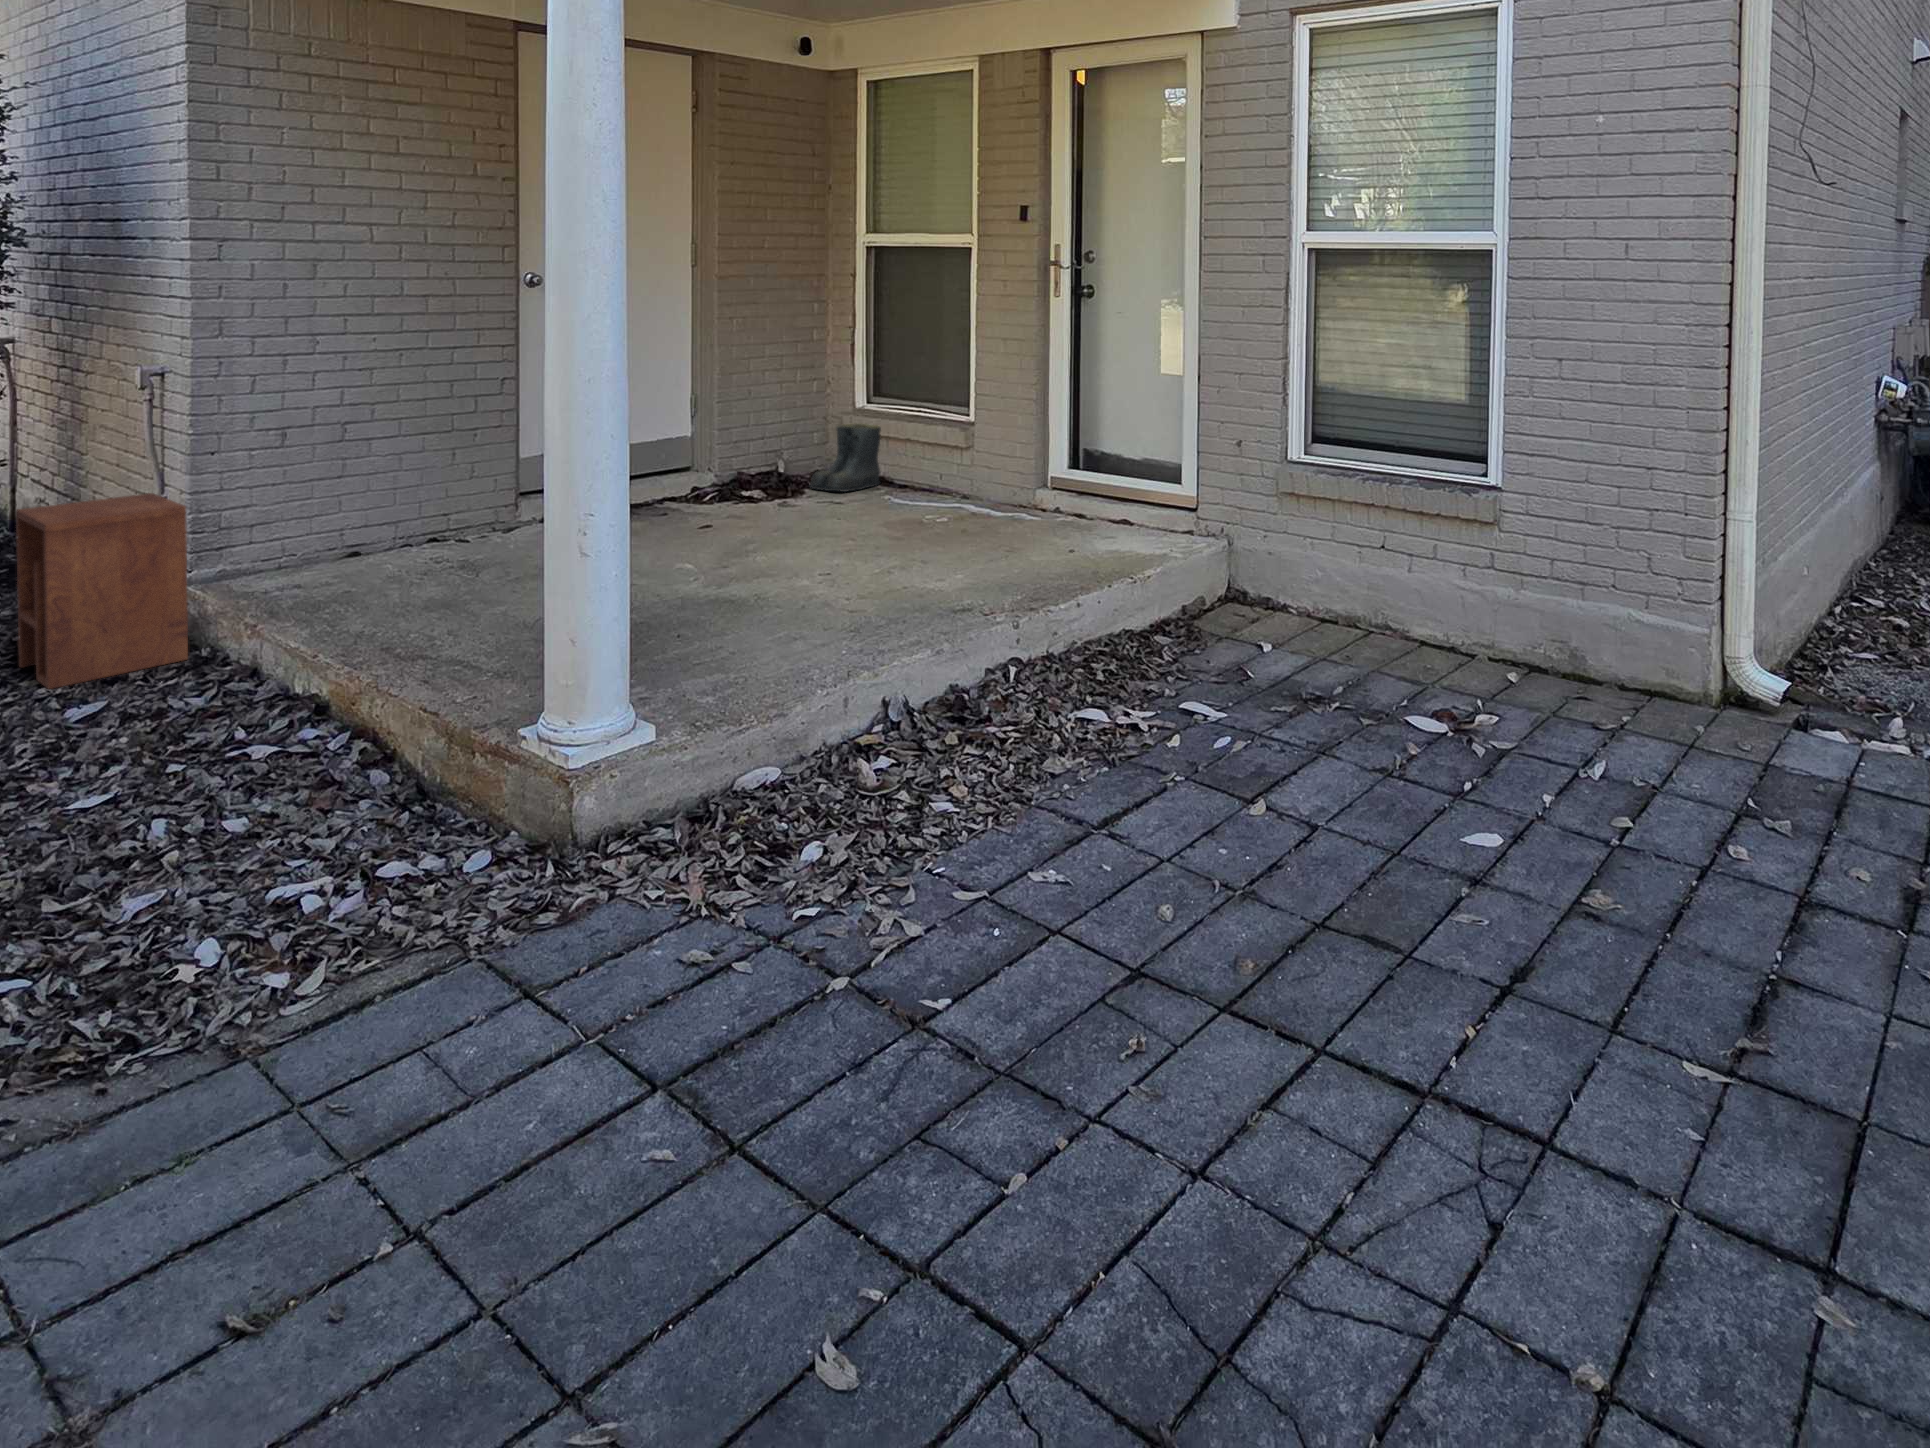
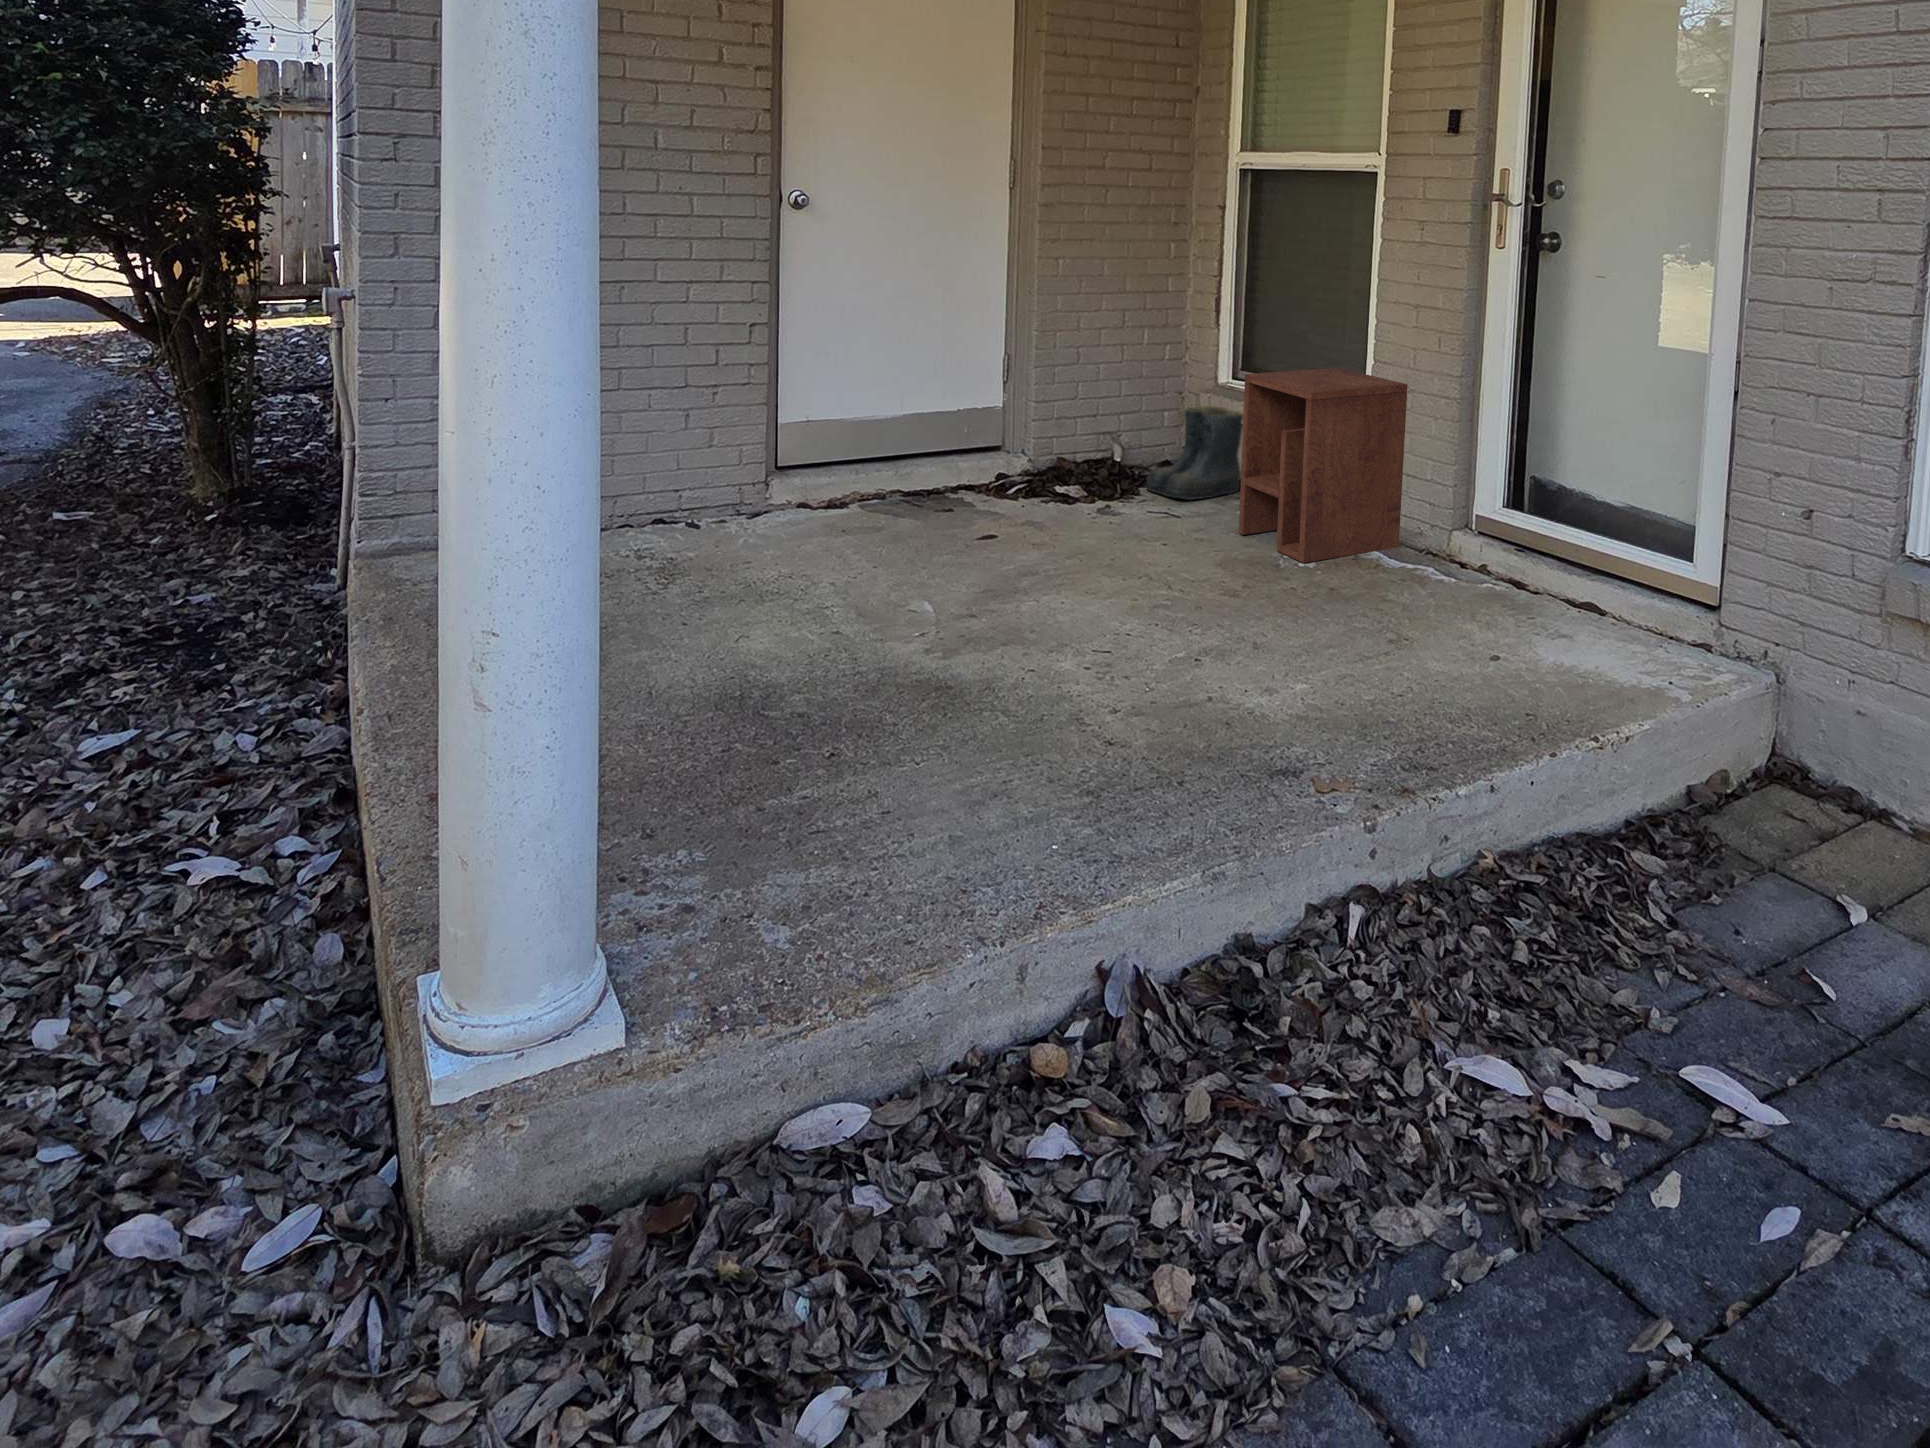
side table: present [16,493,188,689] -> present [1239,368,1408,563]

